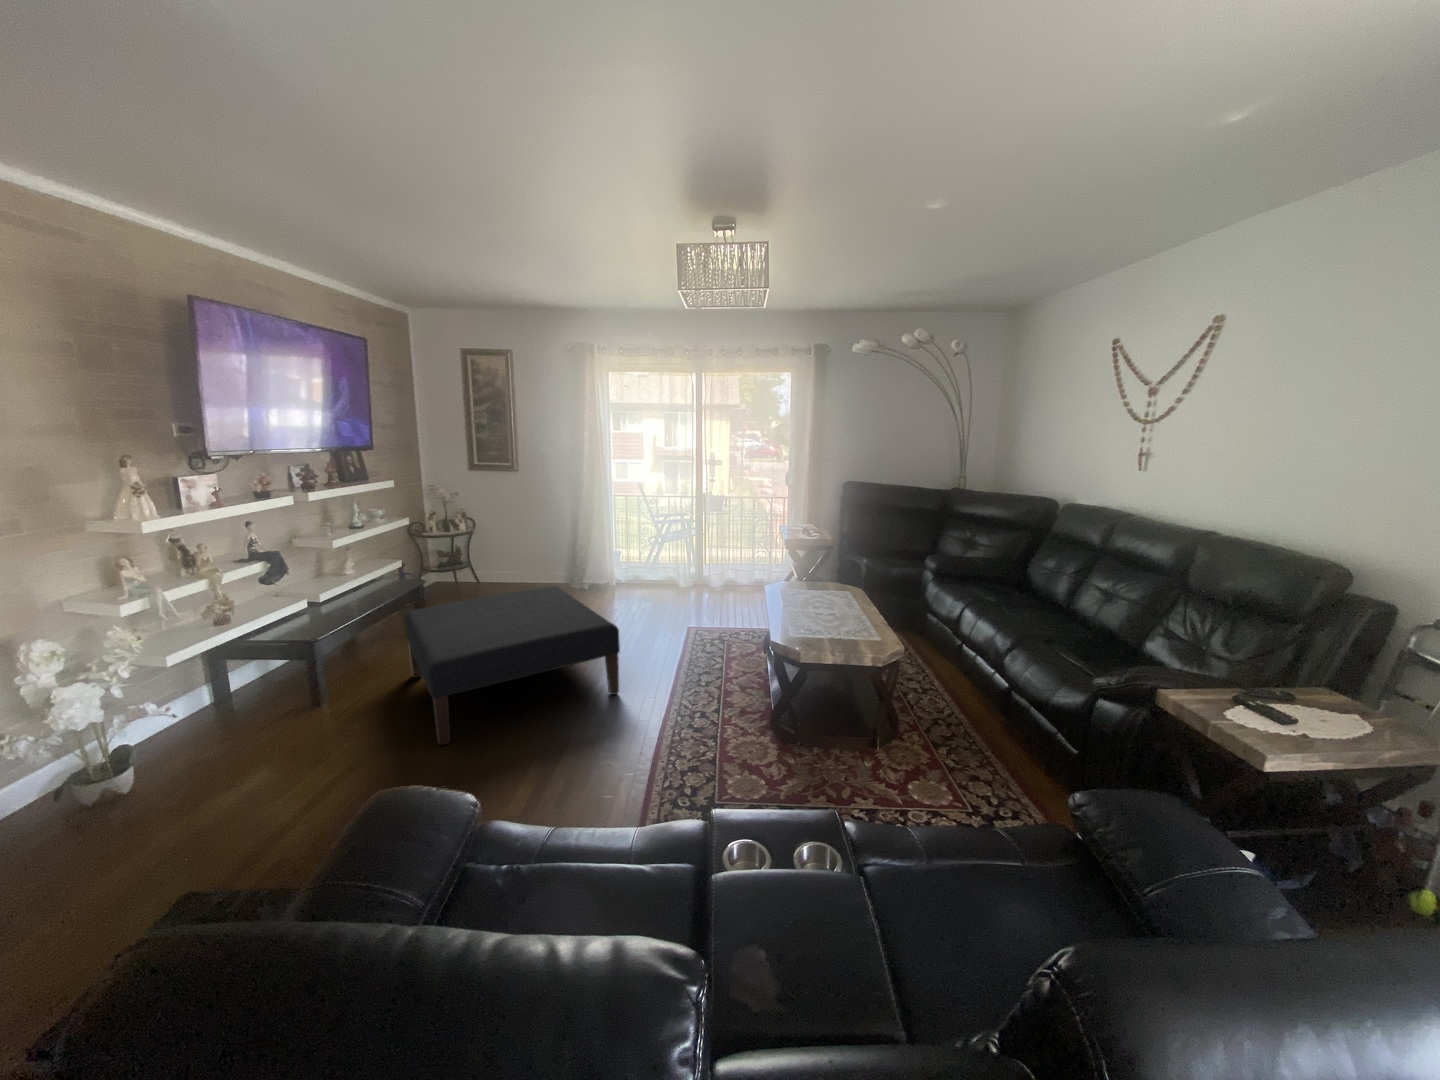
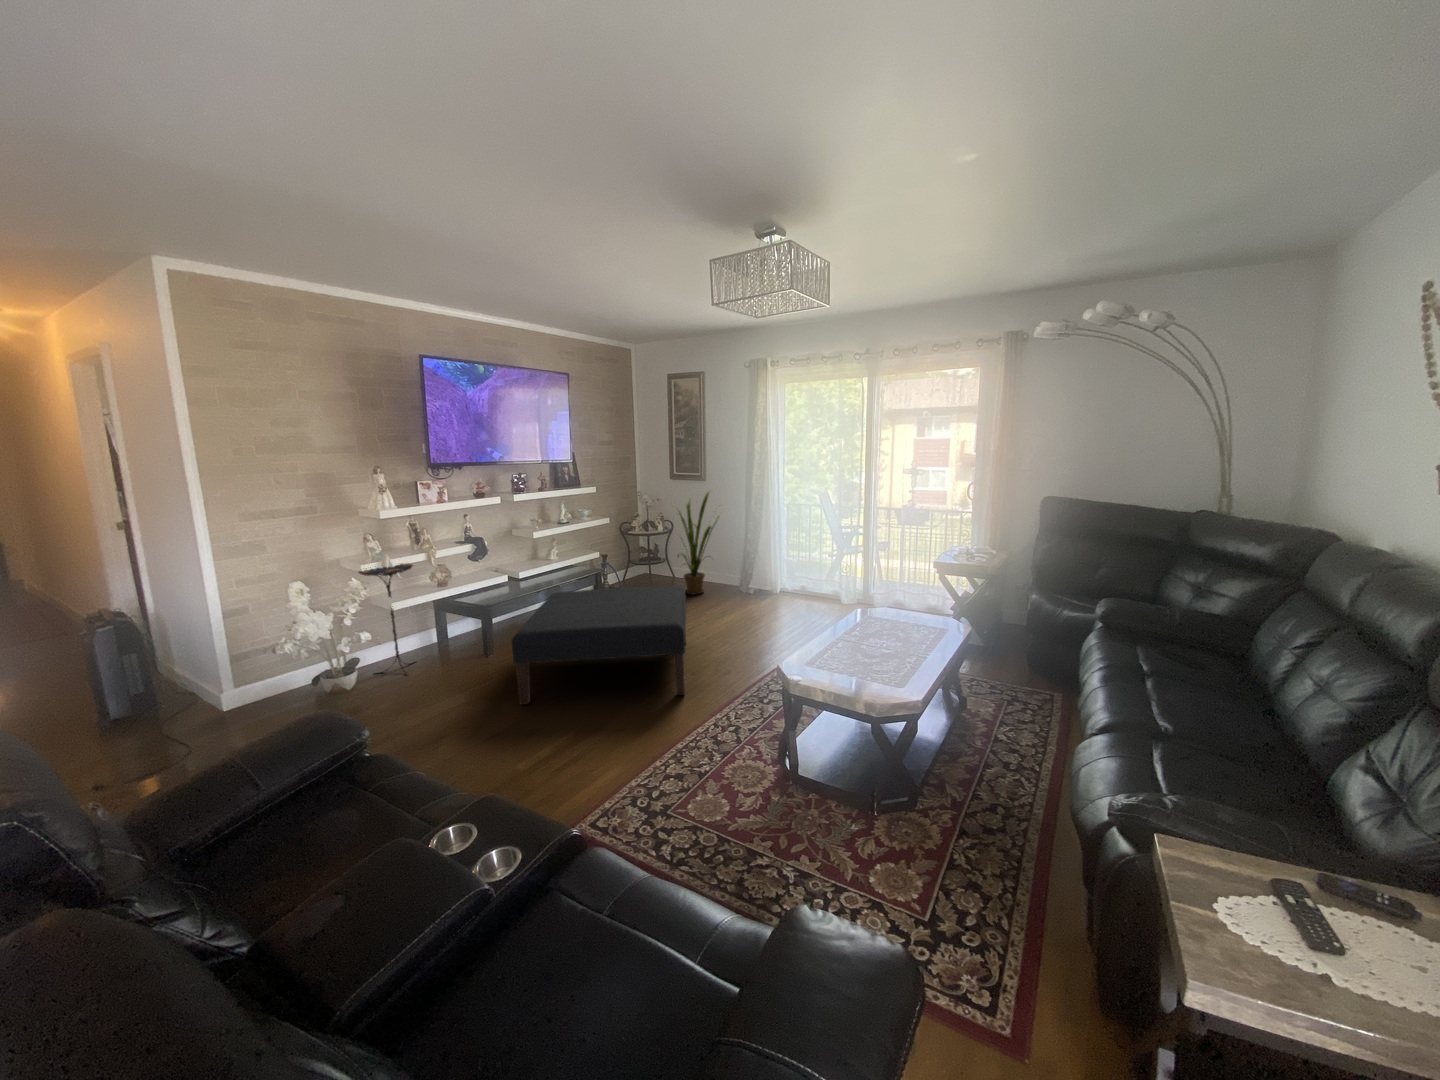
house plant: none [479,485,541,595] -> present [678,491,719,595]
side table: none [106,596,214,761] -> present [359,563,413,673]

